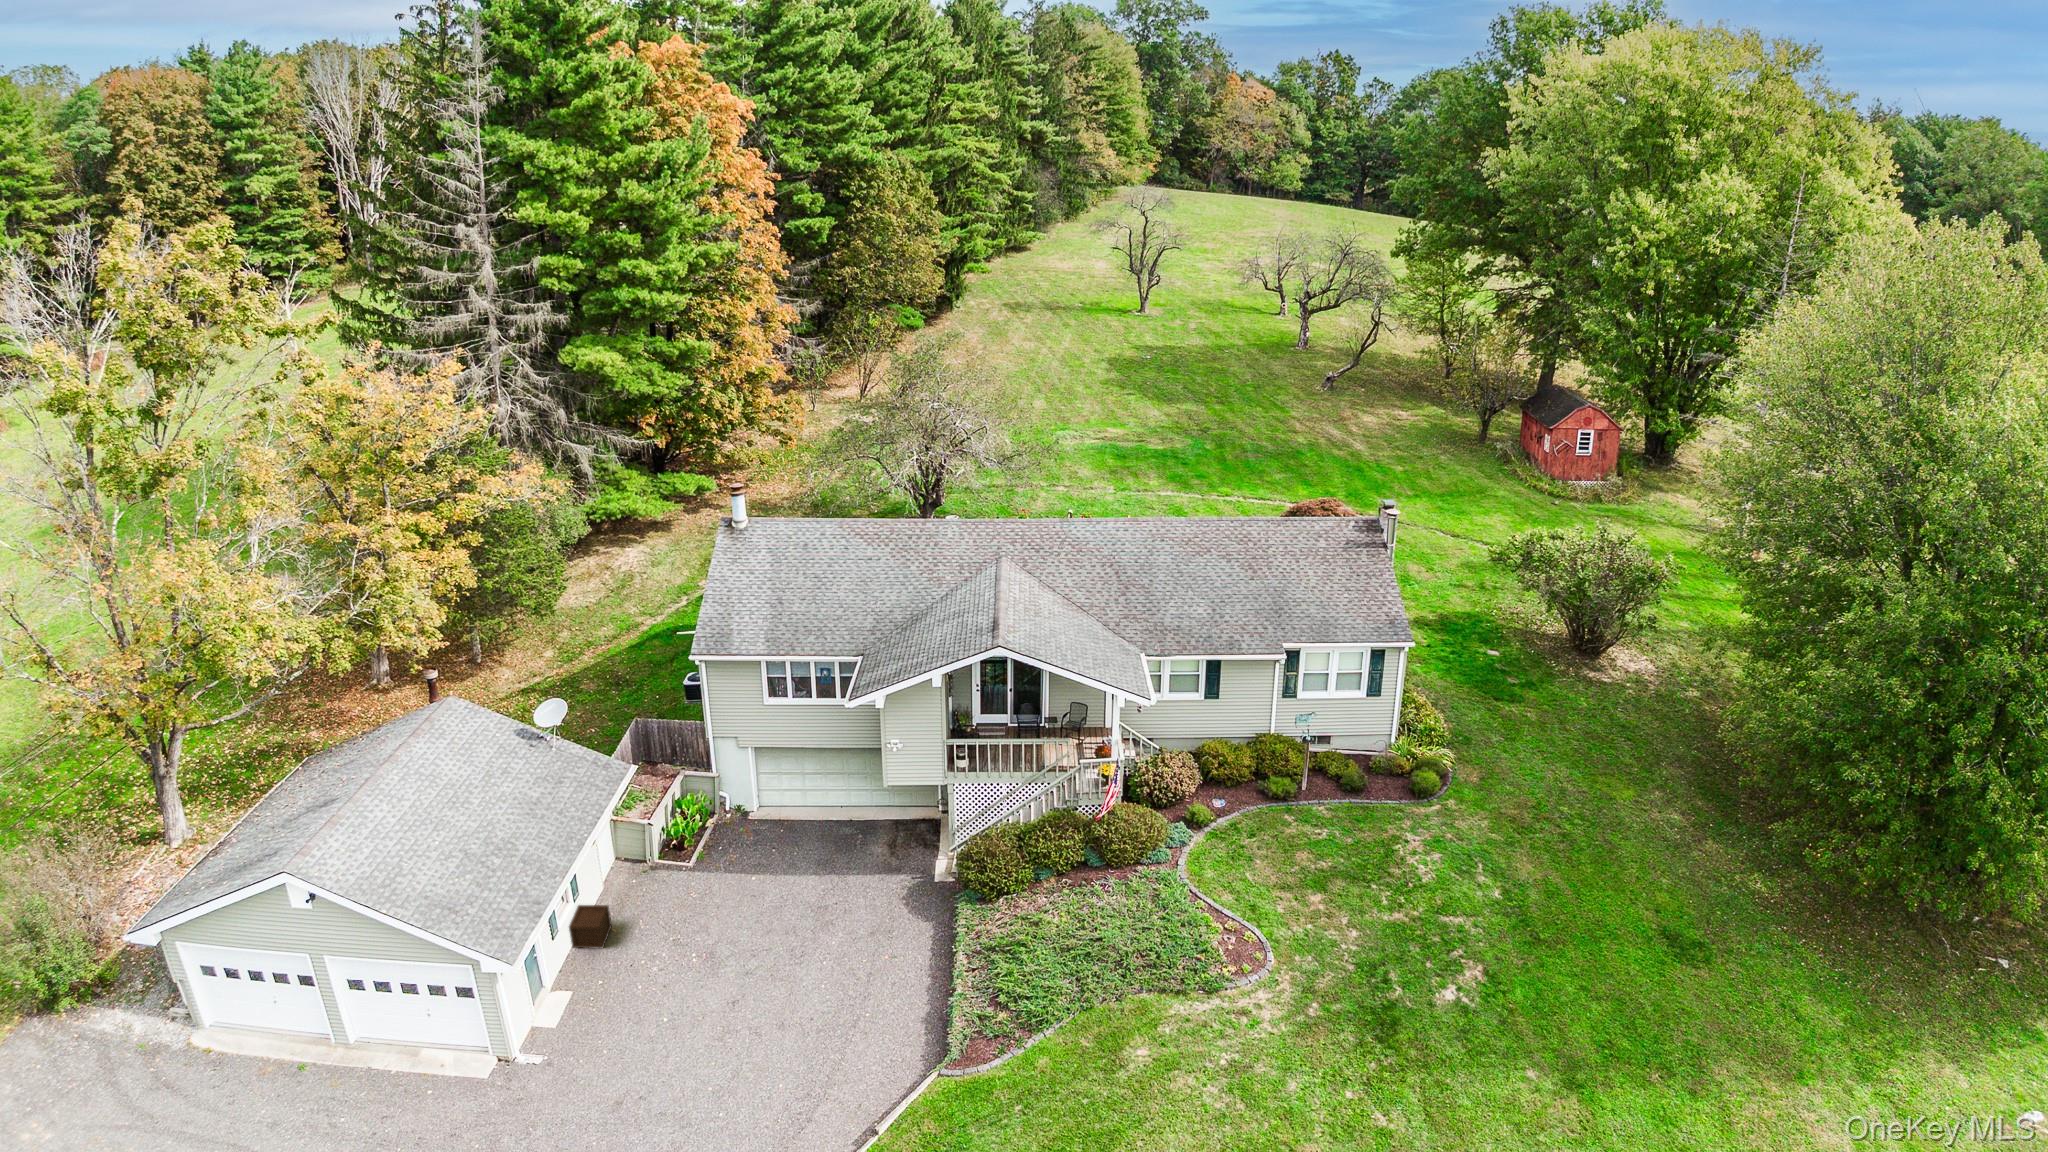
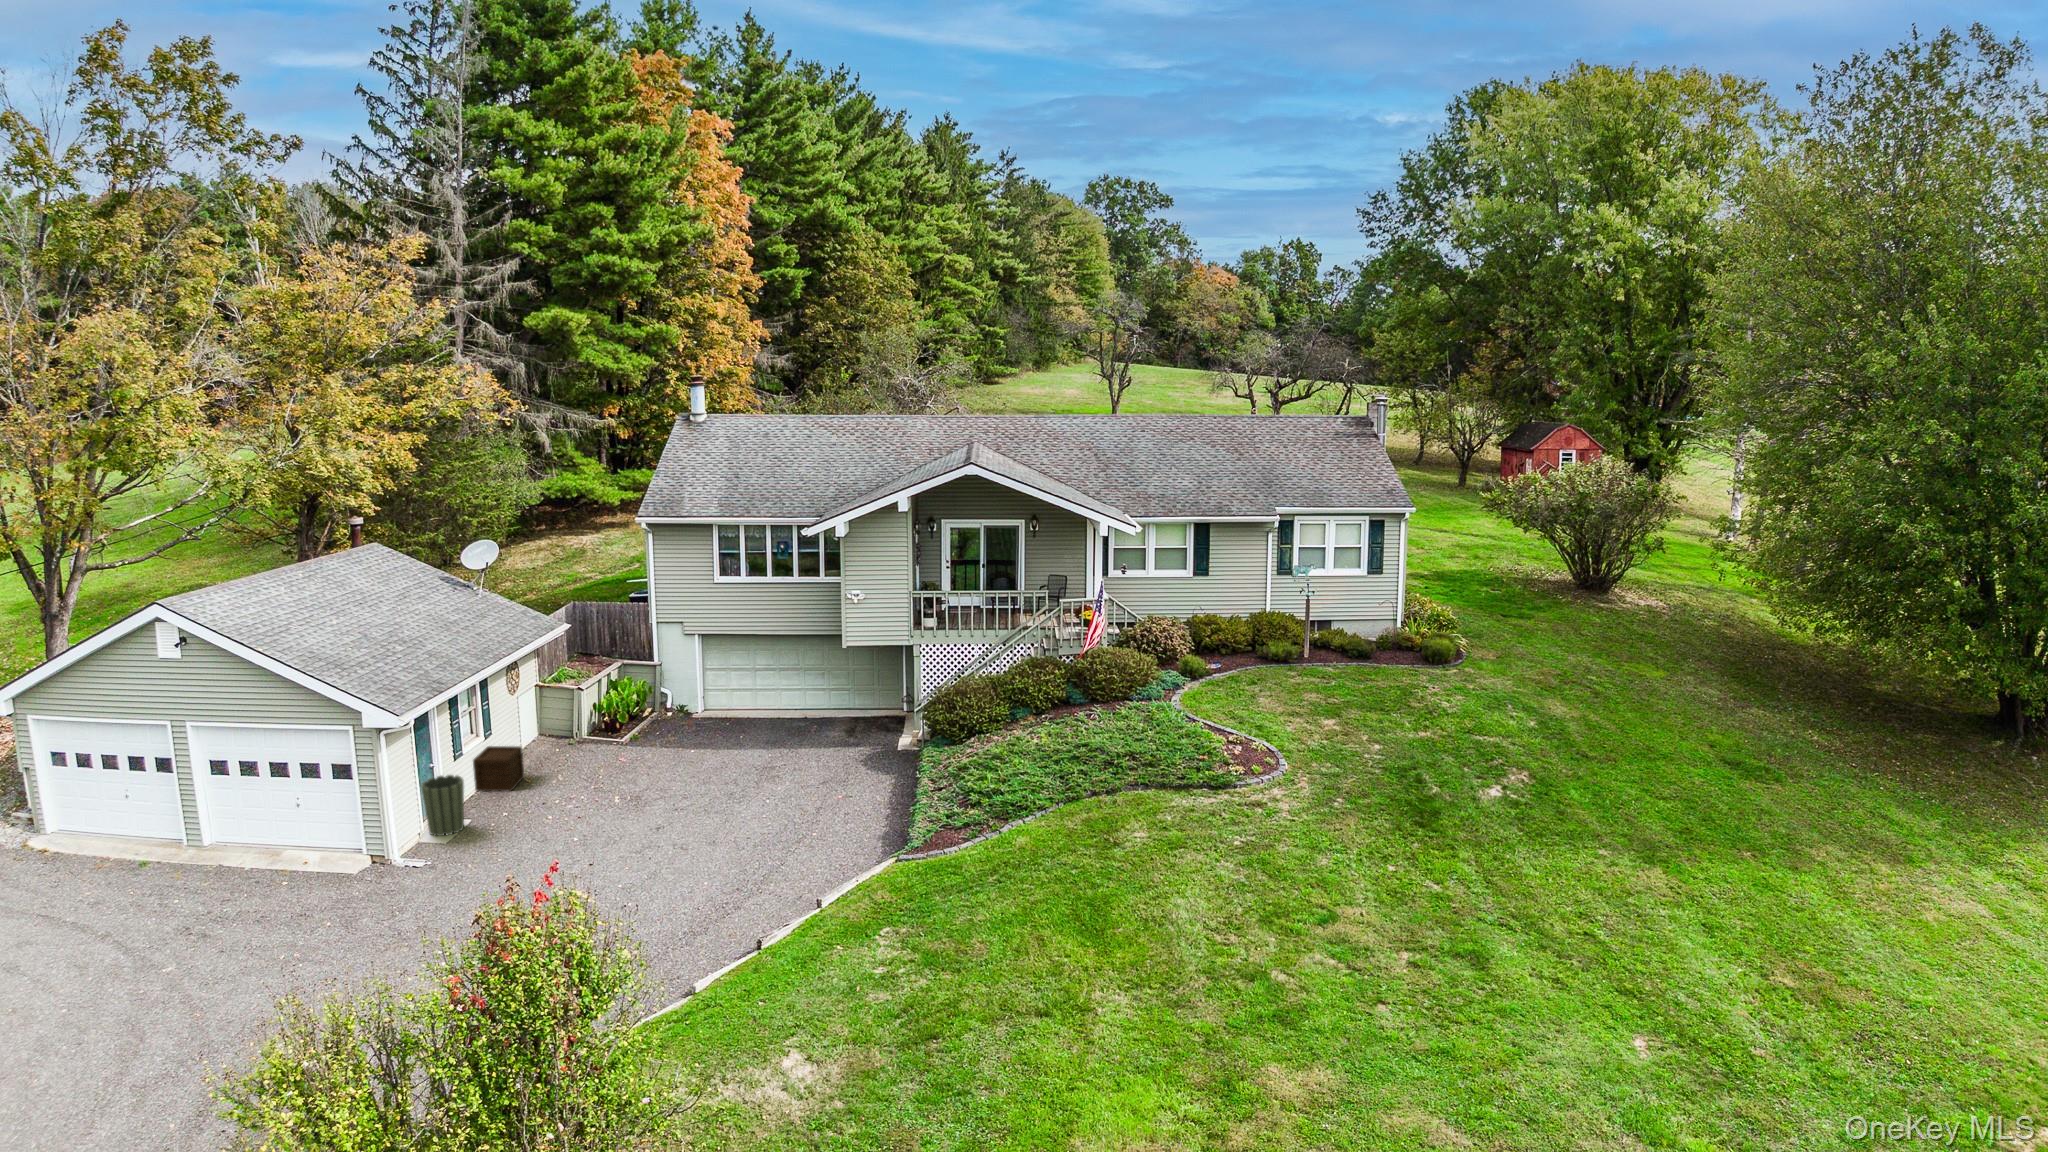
trash can: none [533,968,571,1022] -> present [421,775,464,836]

